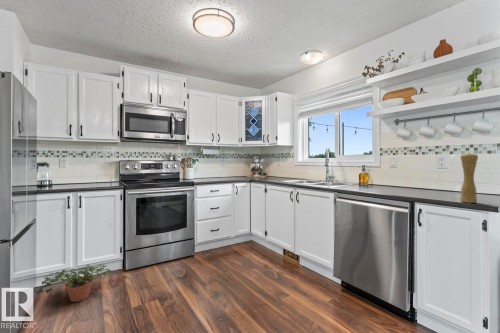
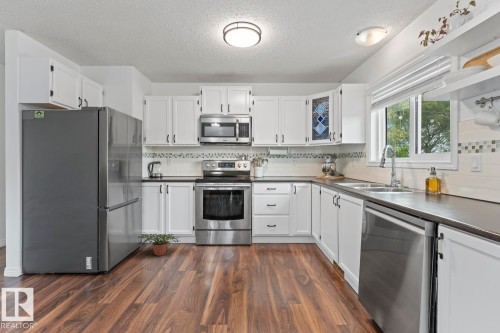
pepper mill: present [461,153,478,203] -> none [462,148,485,218]

